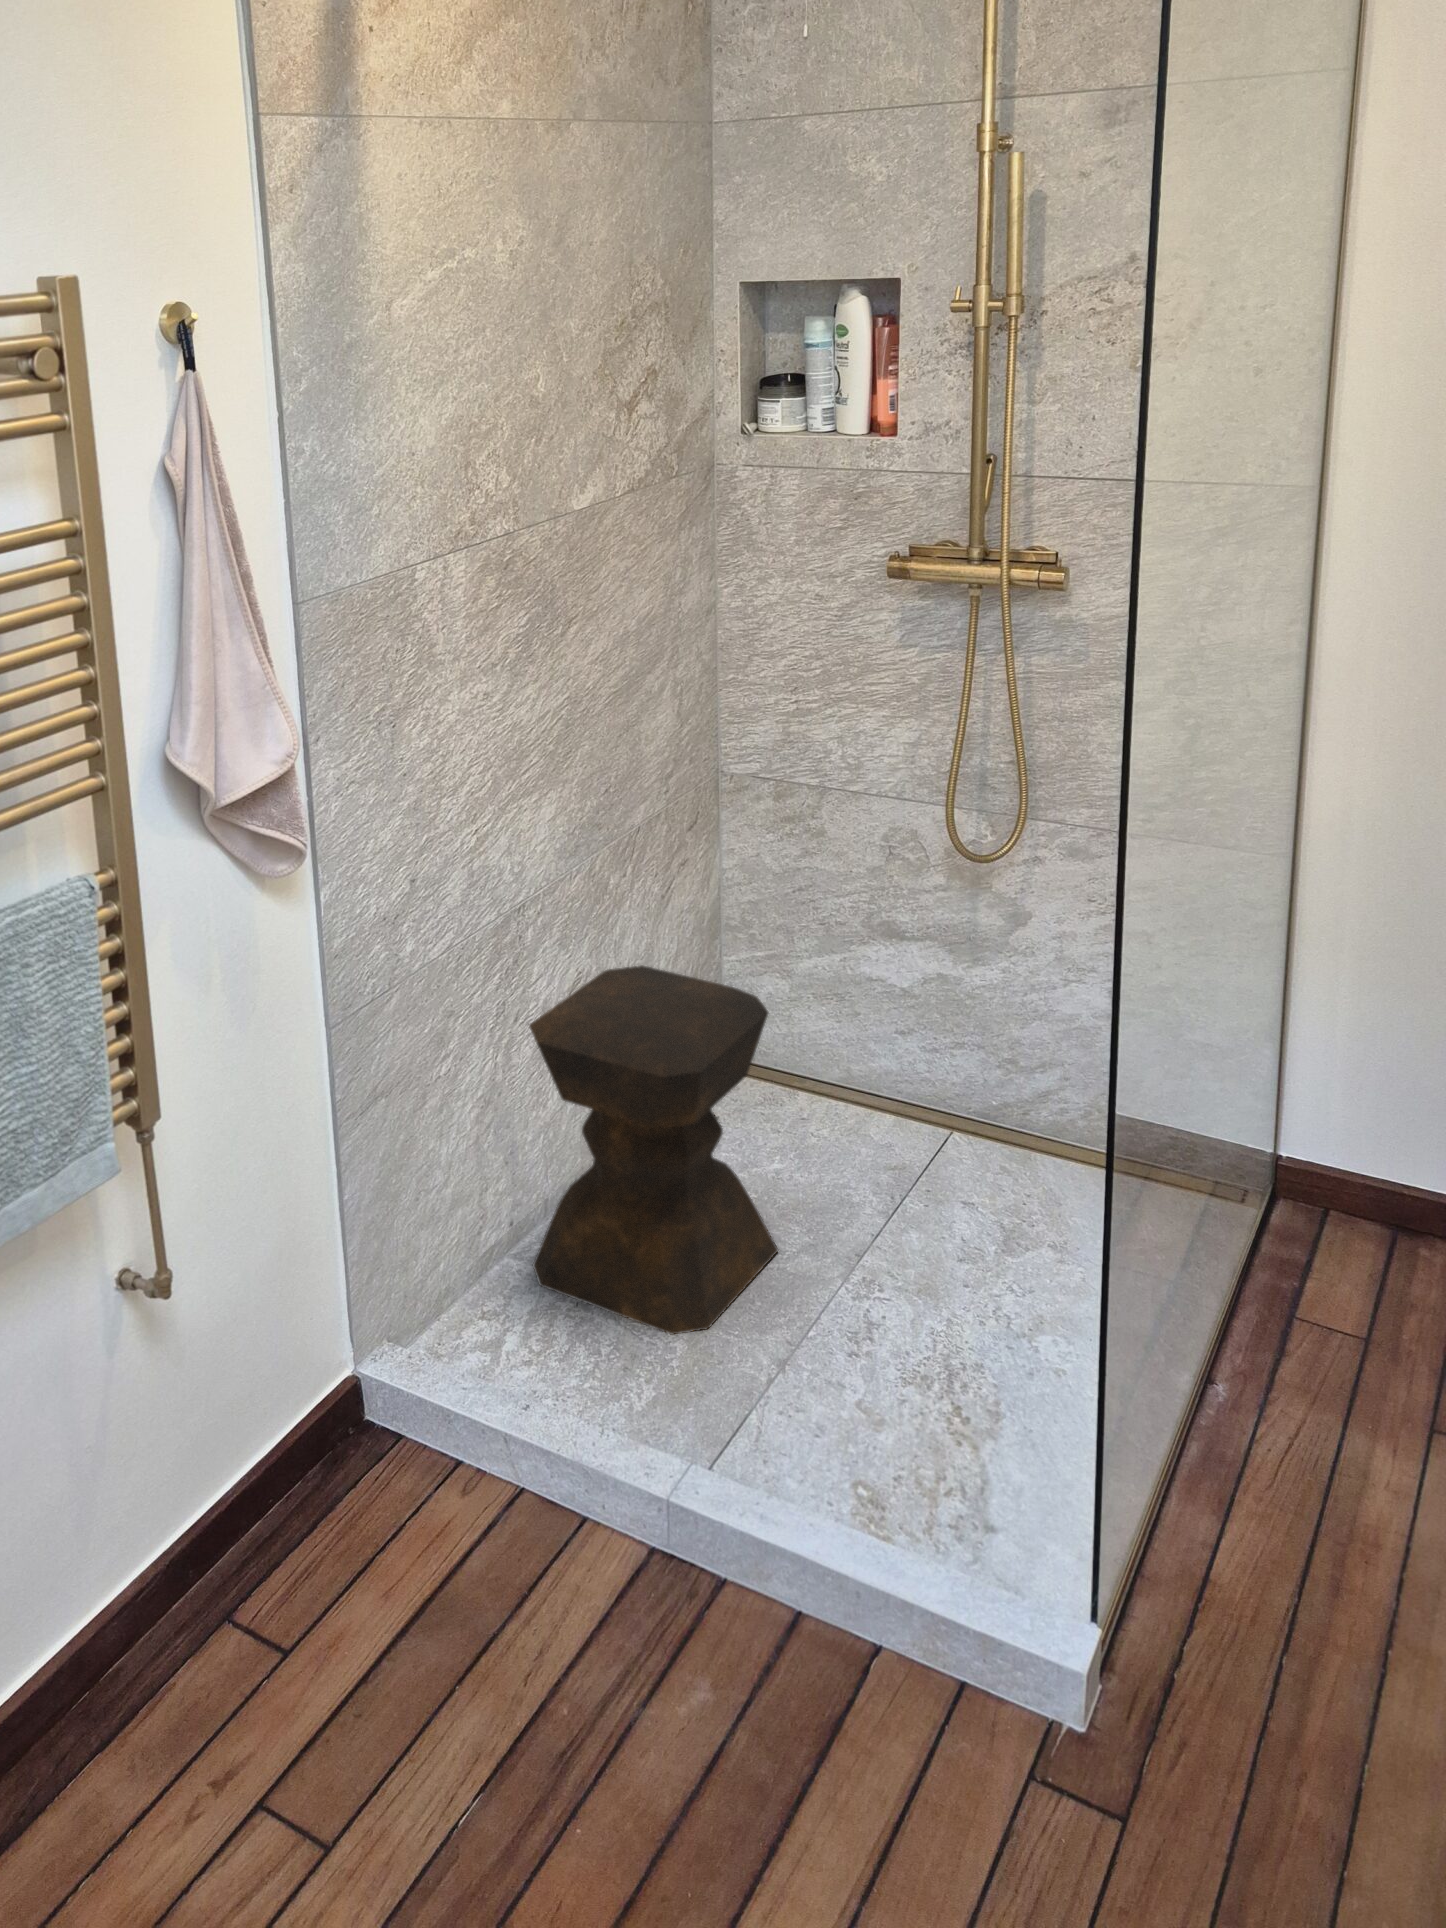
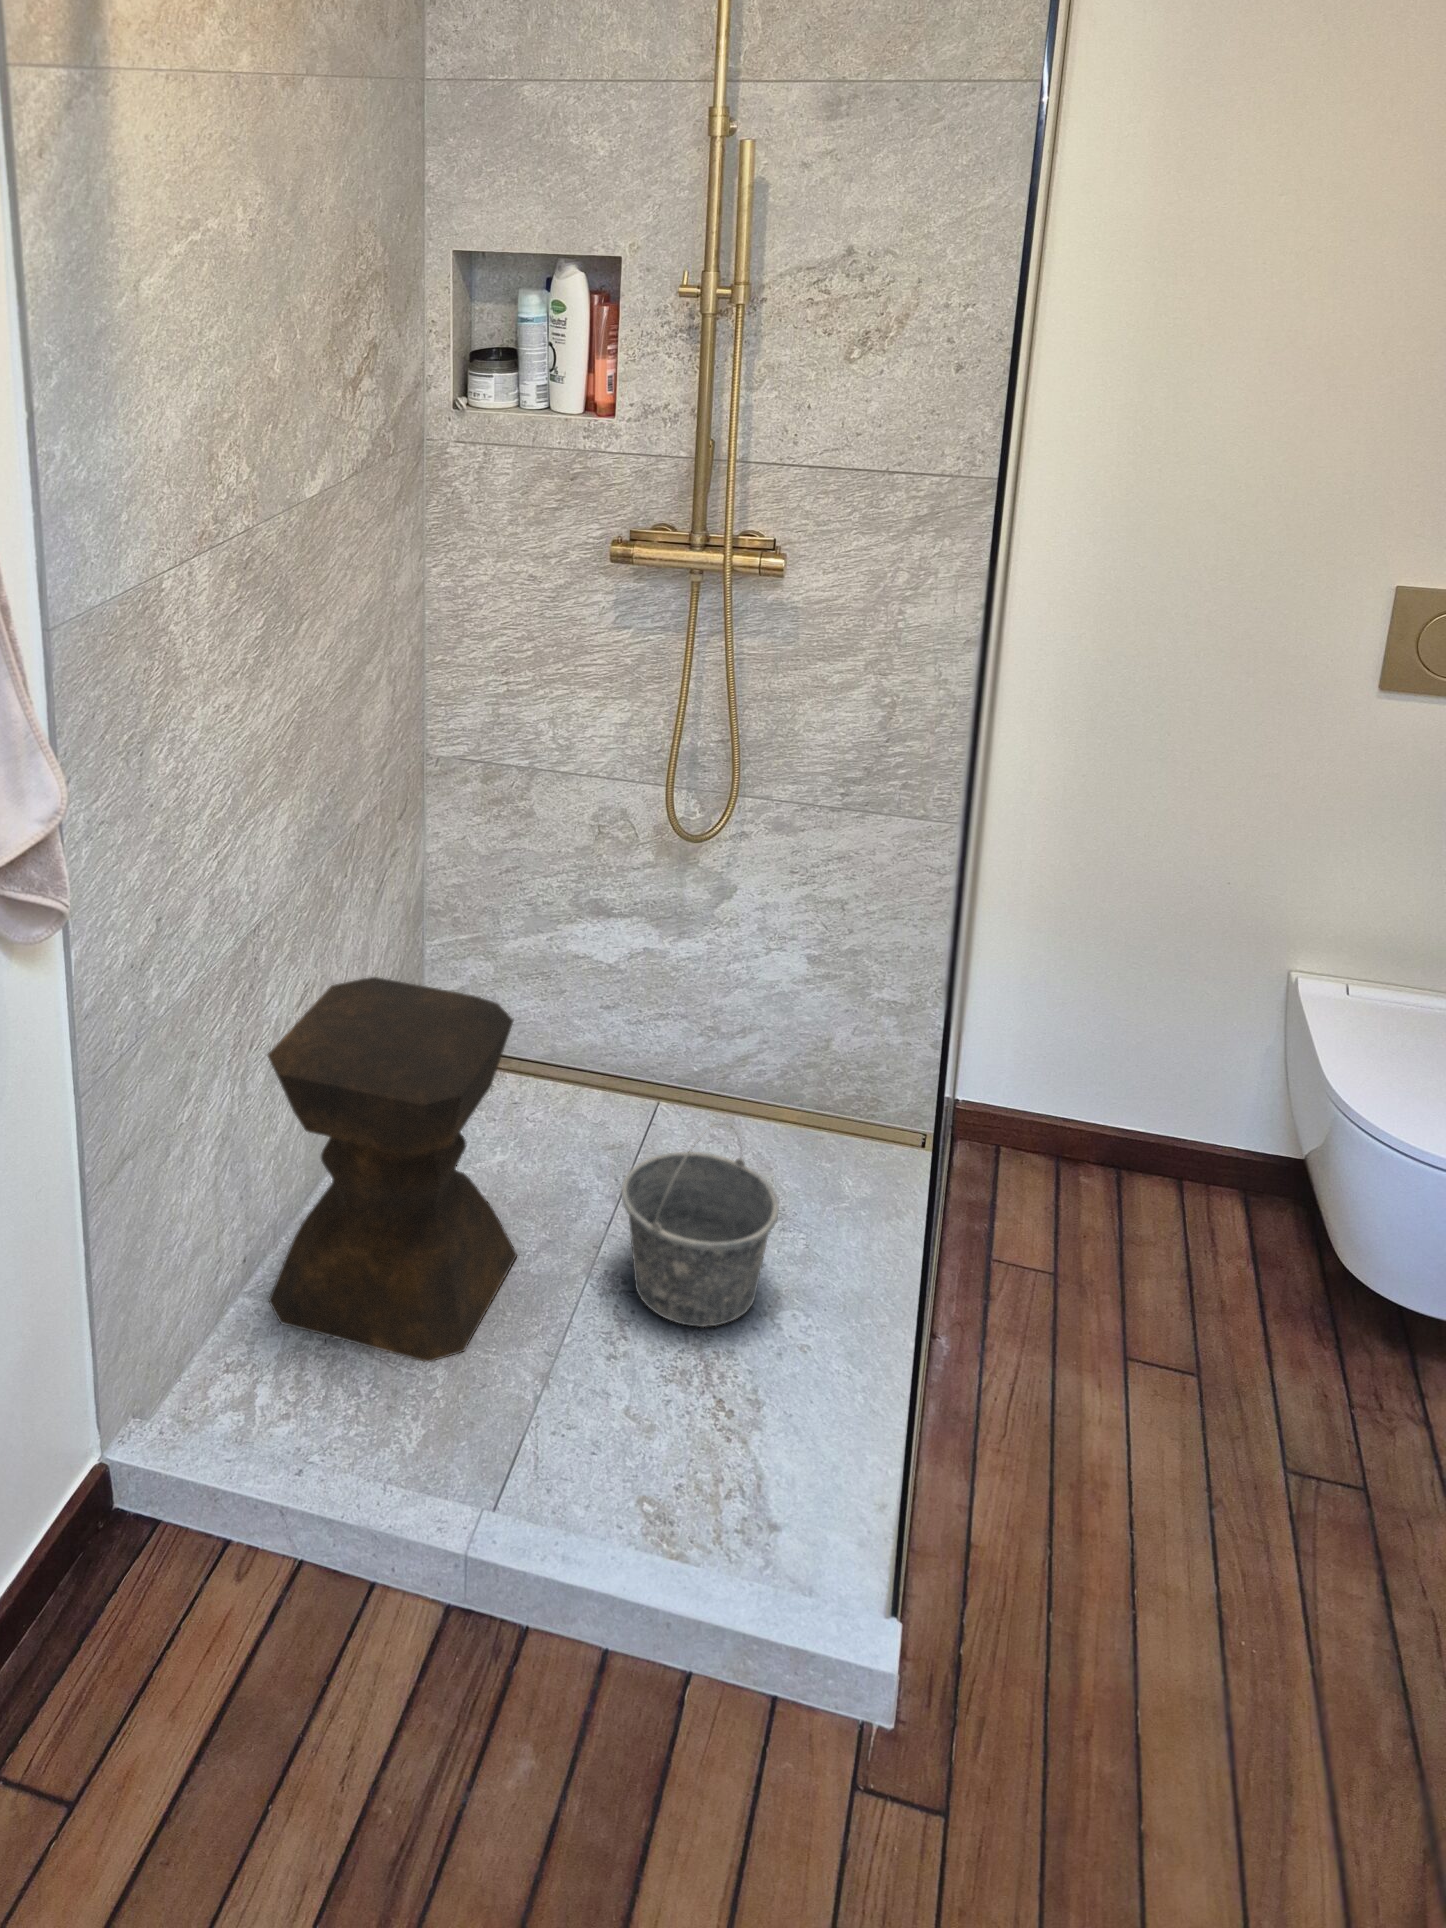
bucket: none [874,1128,1035,1335] -> present [621,1124,779,1327]

